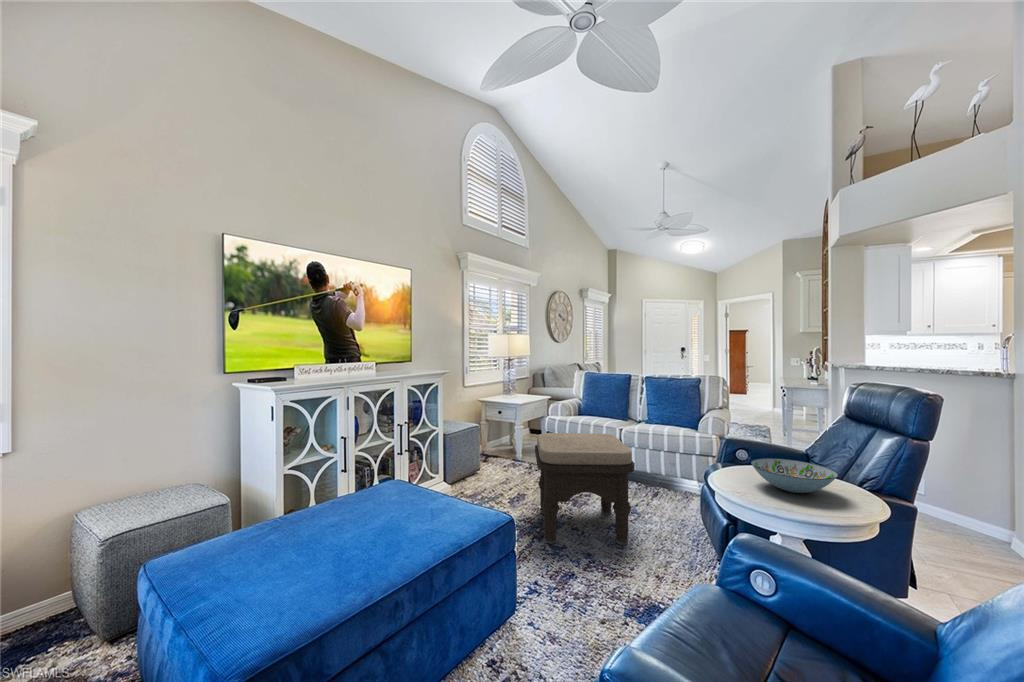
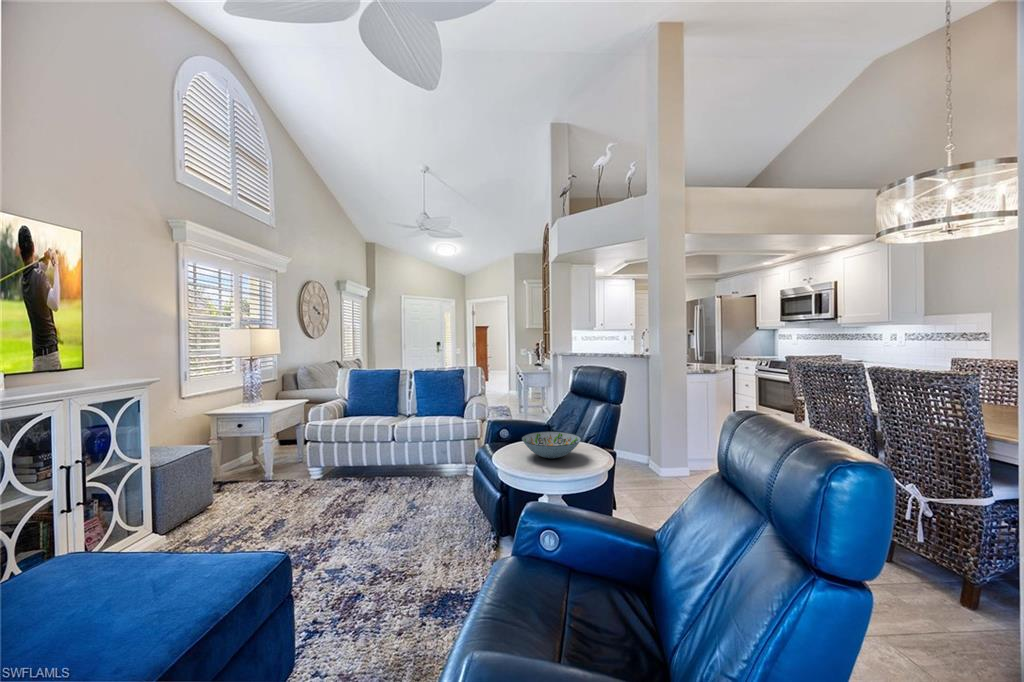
ottoman: present [535,433,635,545] -> none [299,433,417,569]

